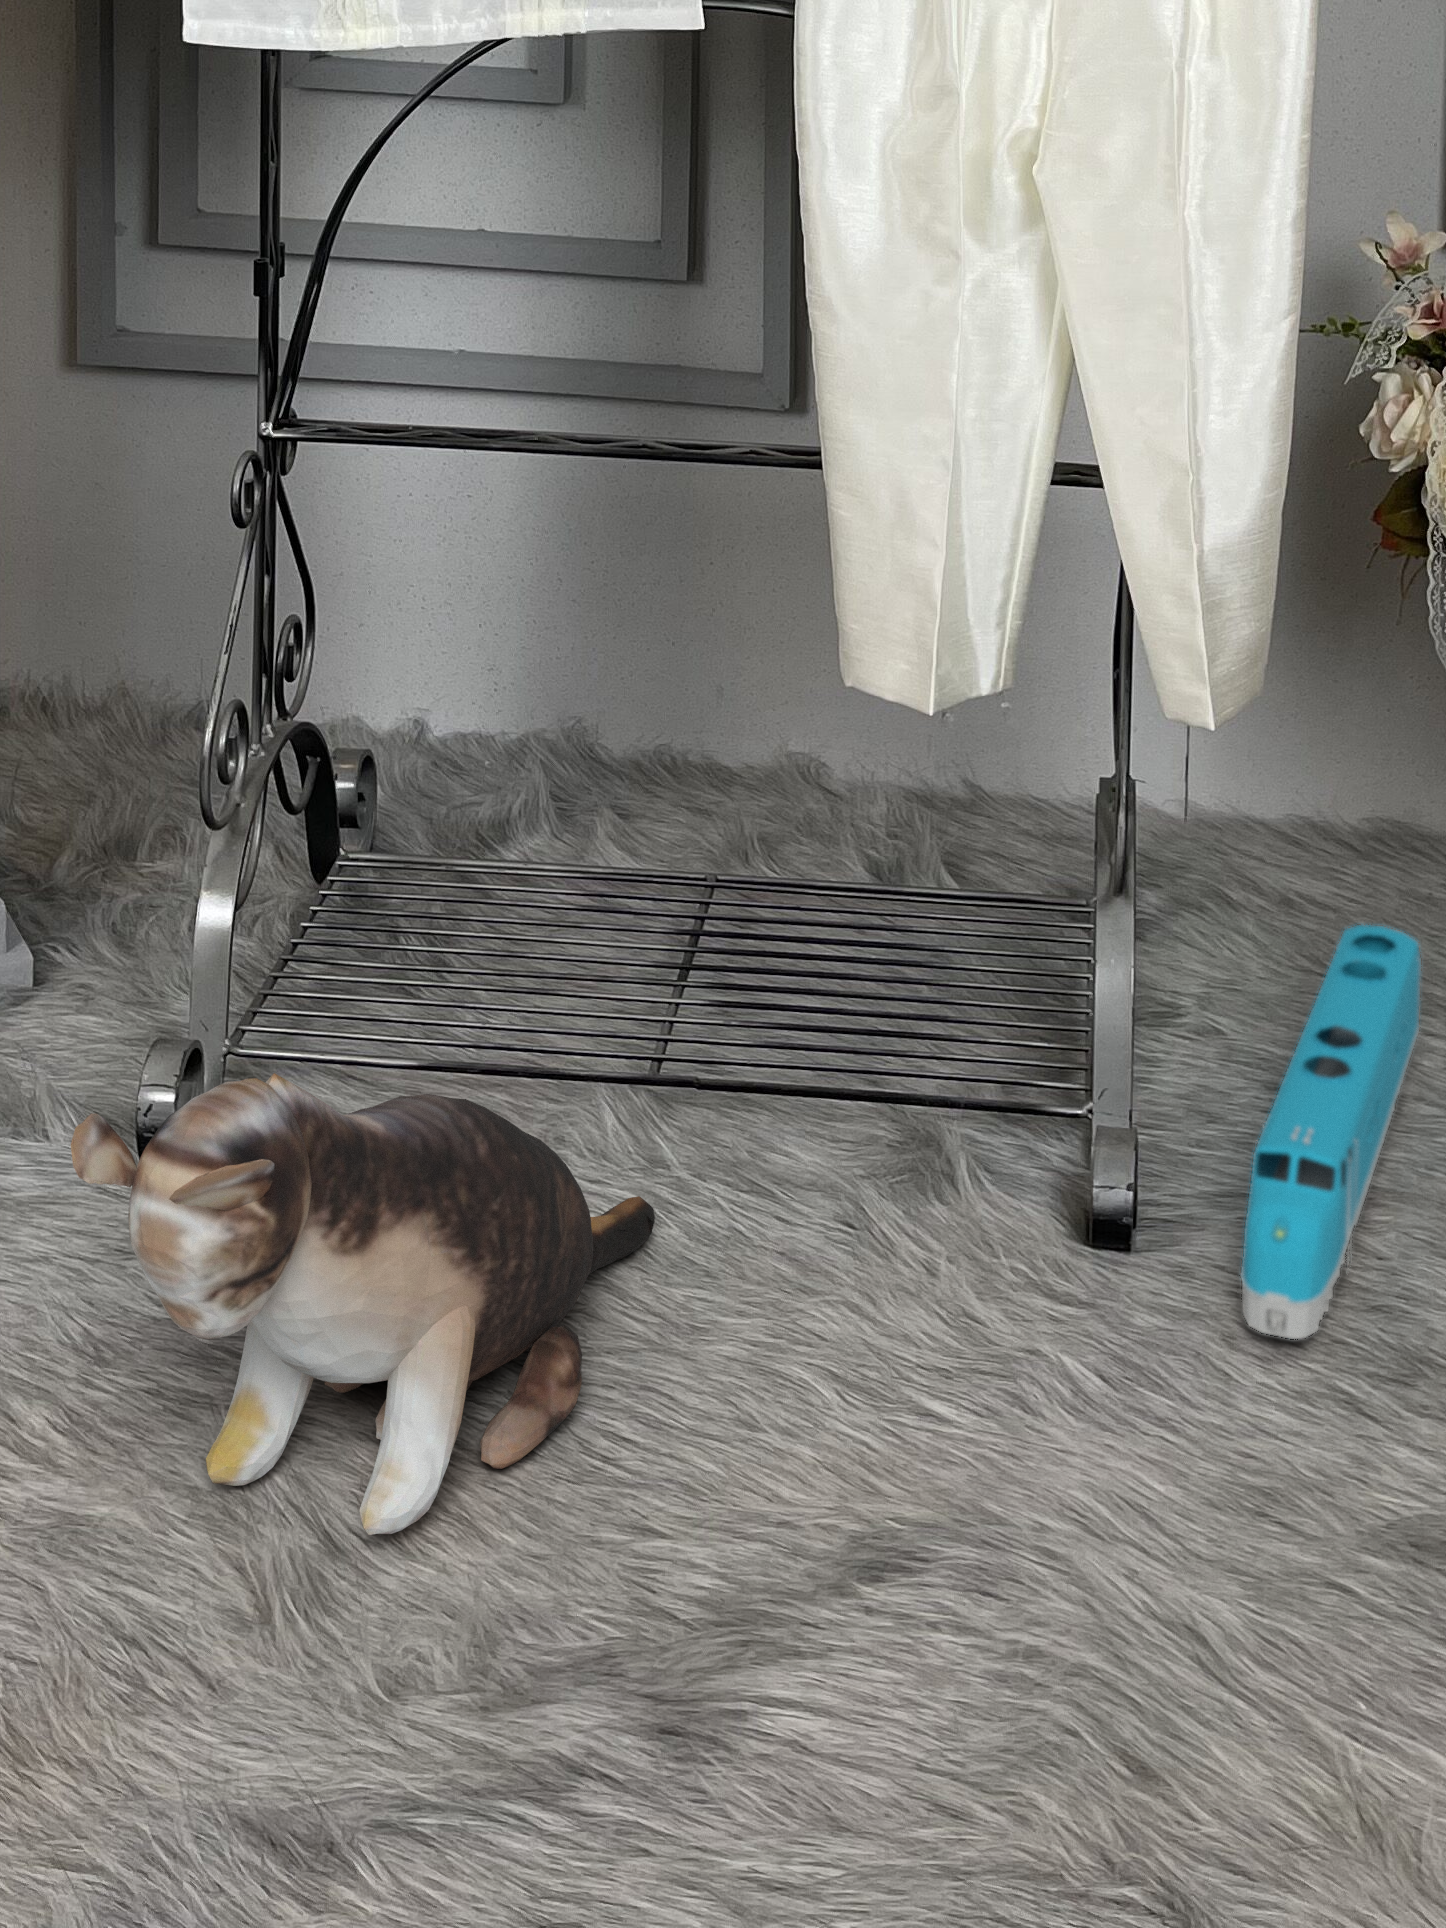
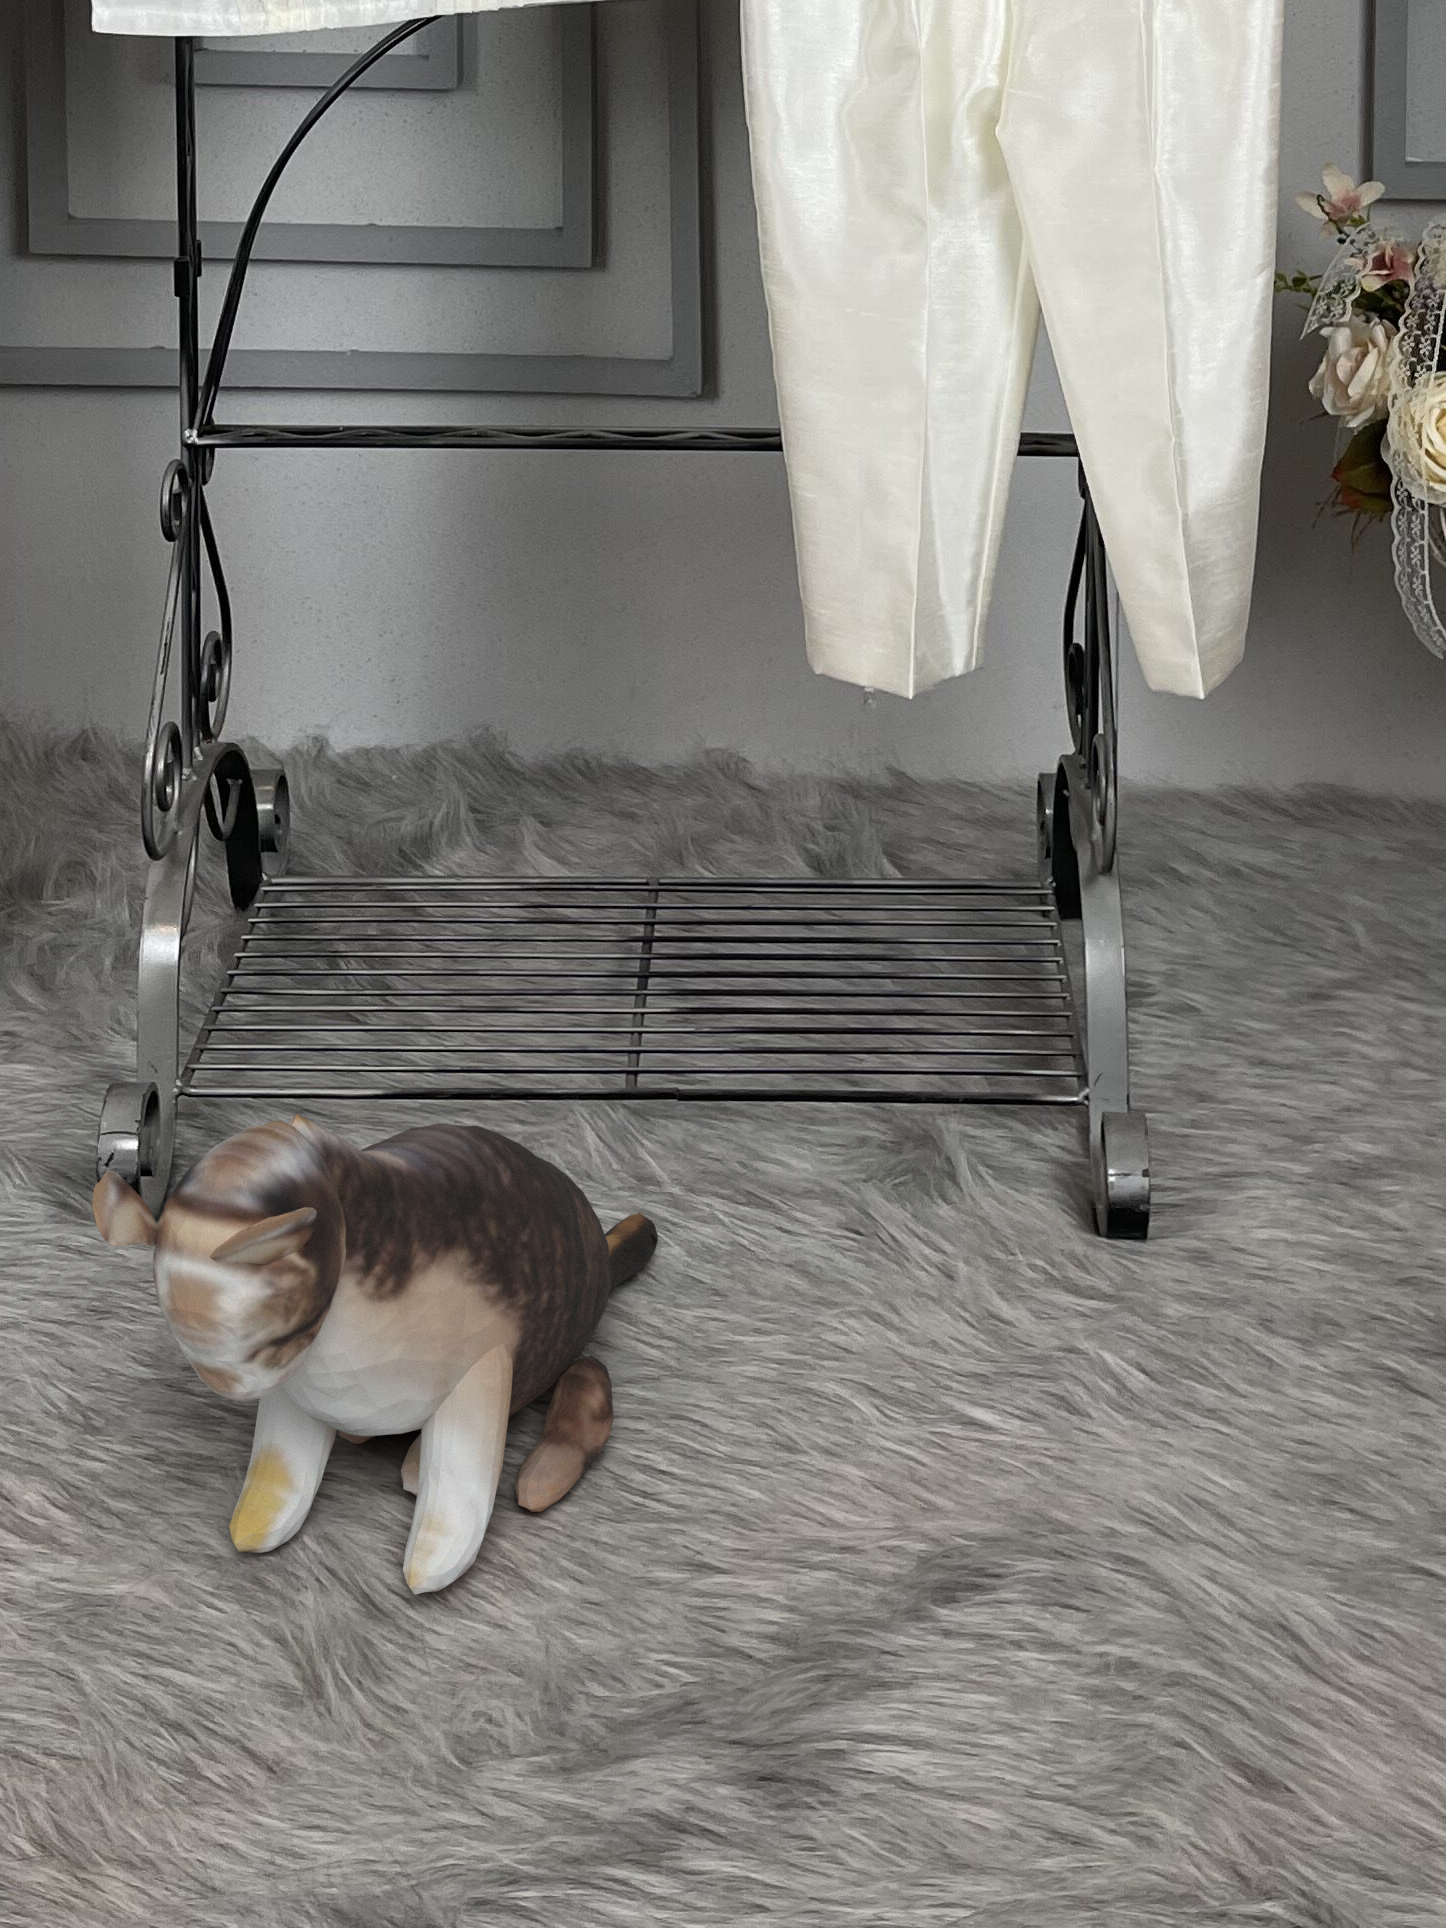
toy train: present [1241,925,1421,1339] -> none [1270,884,1400,1313]

